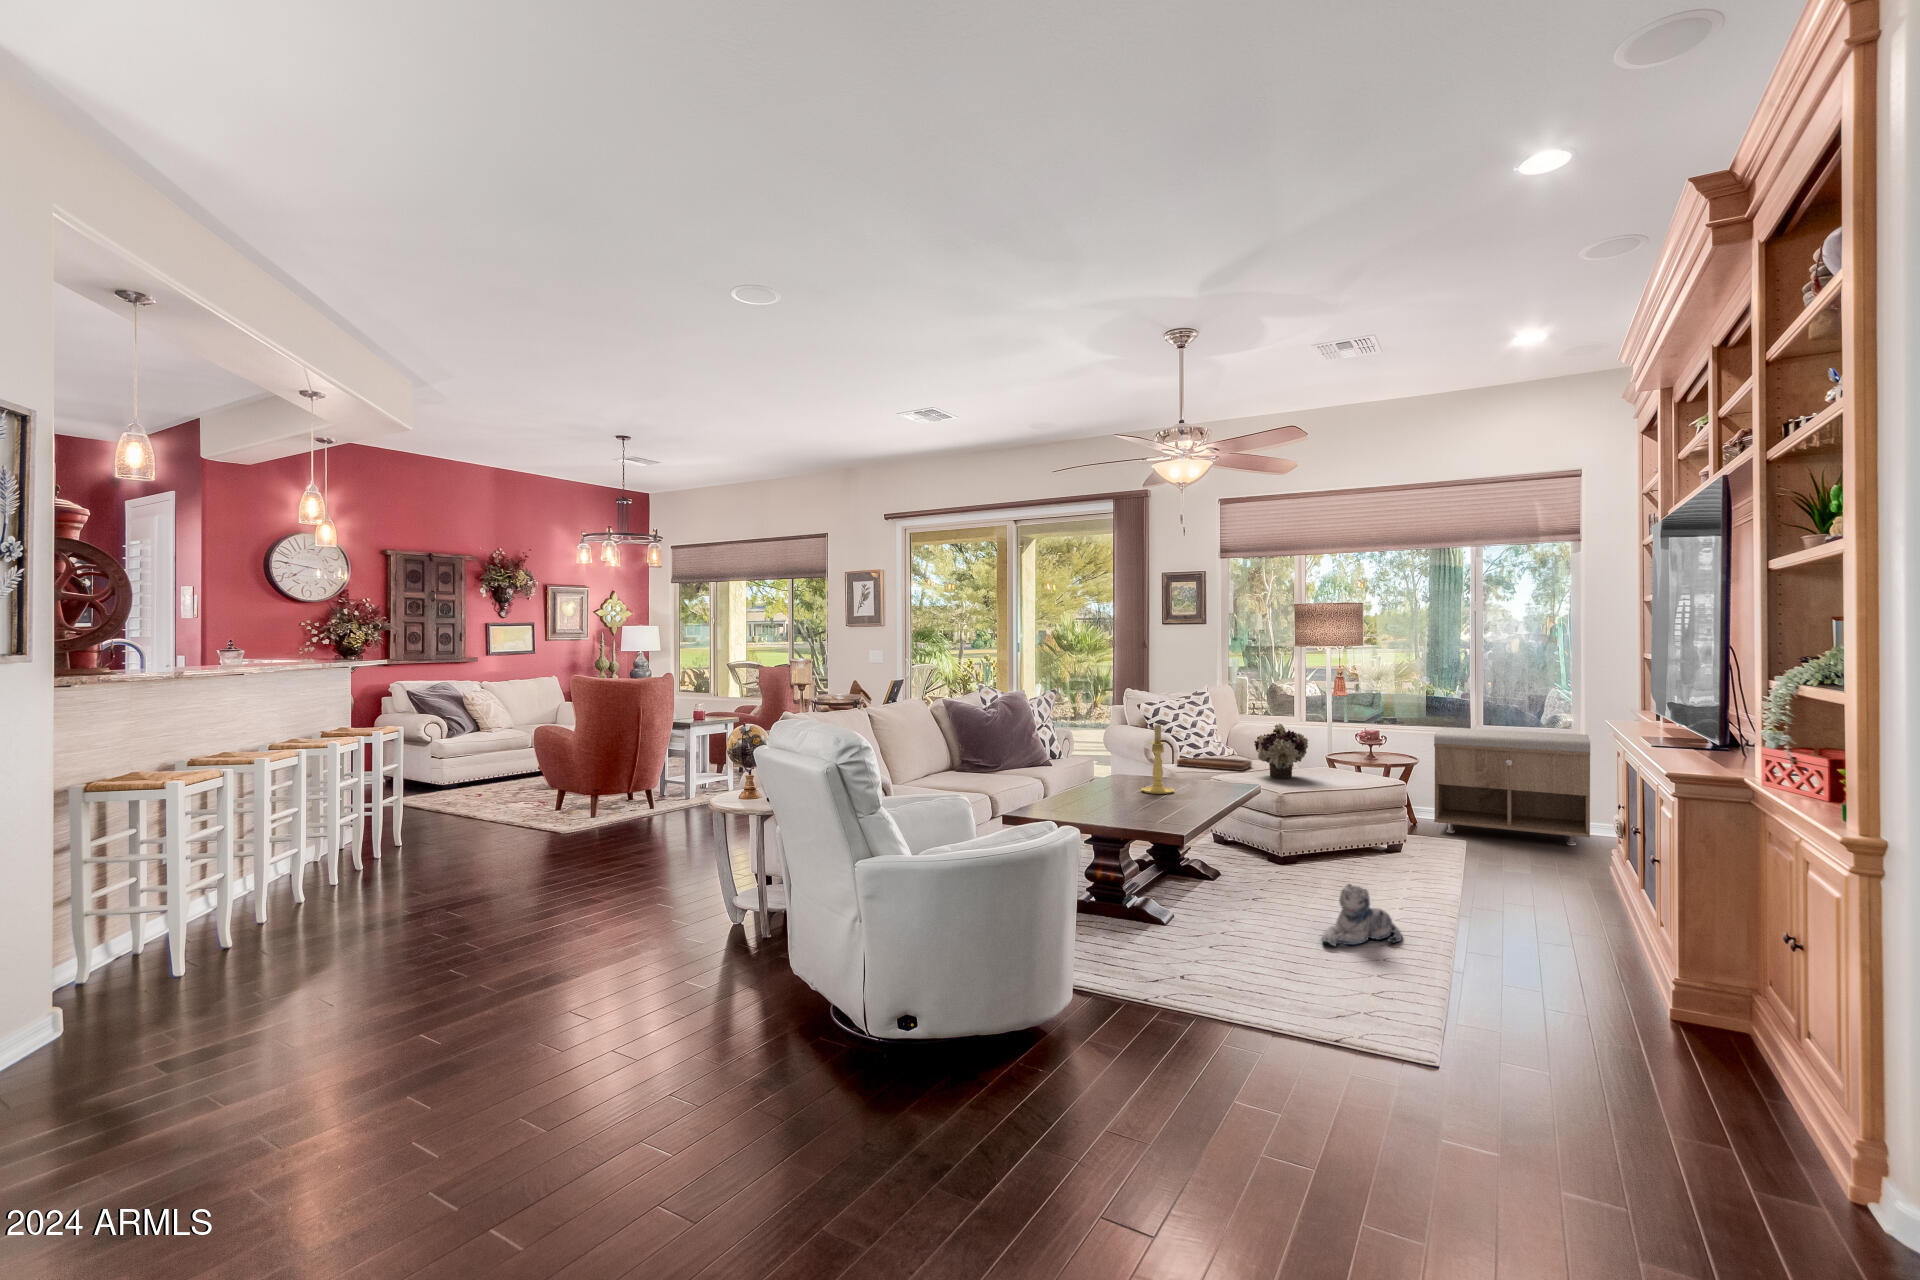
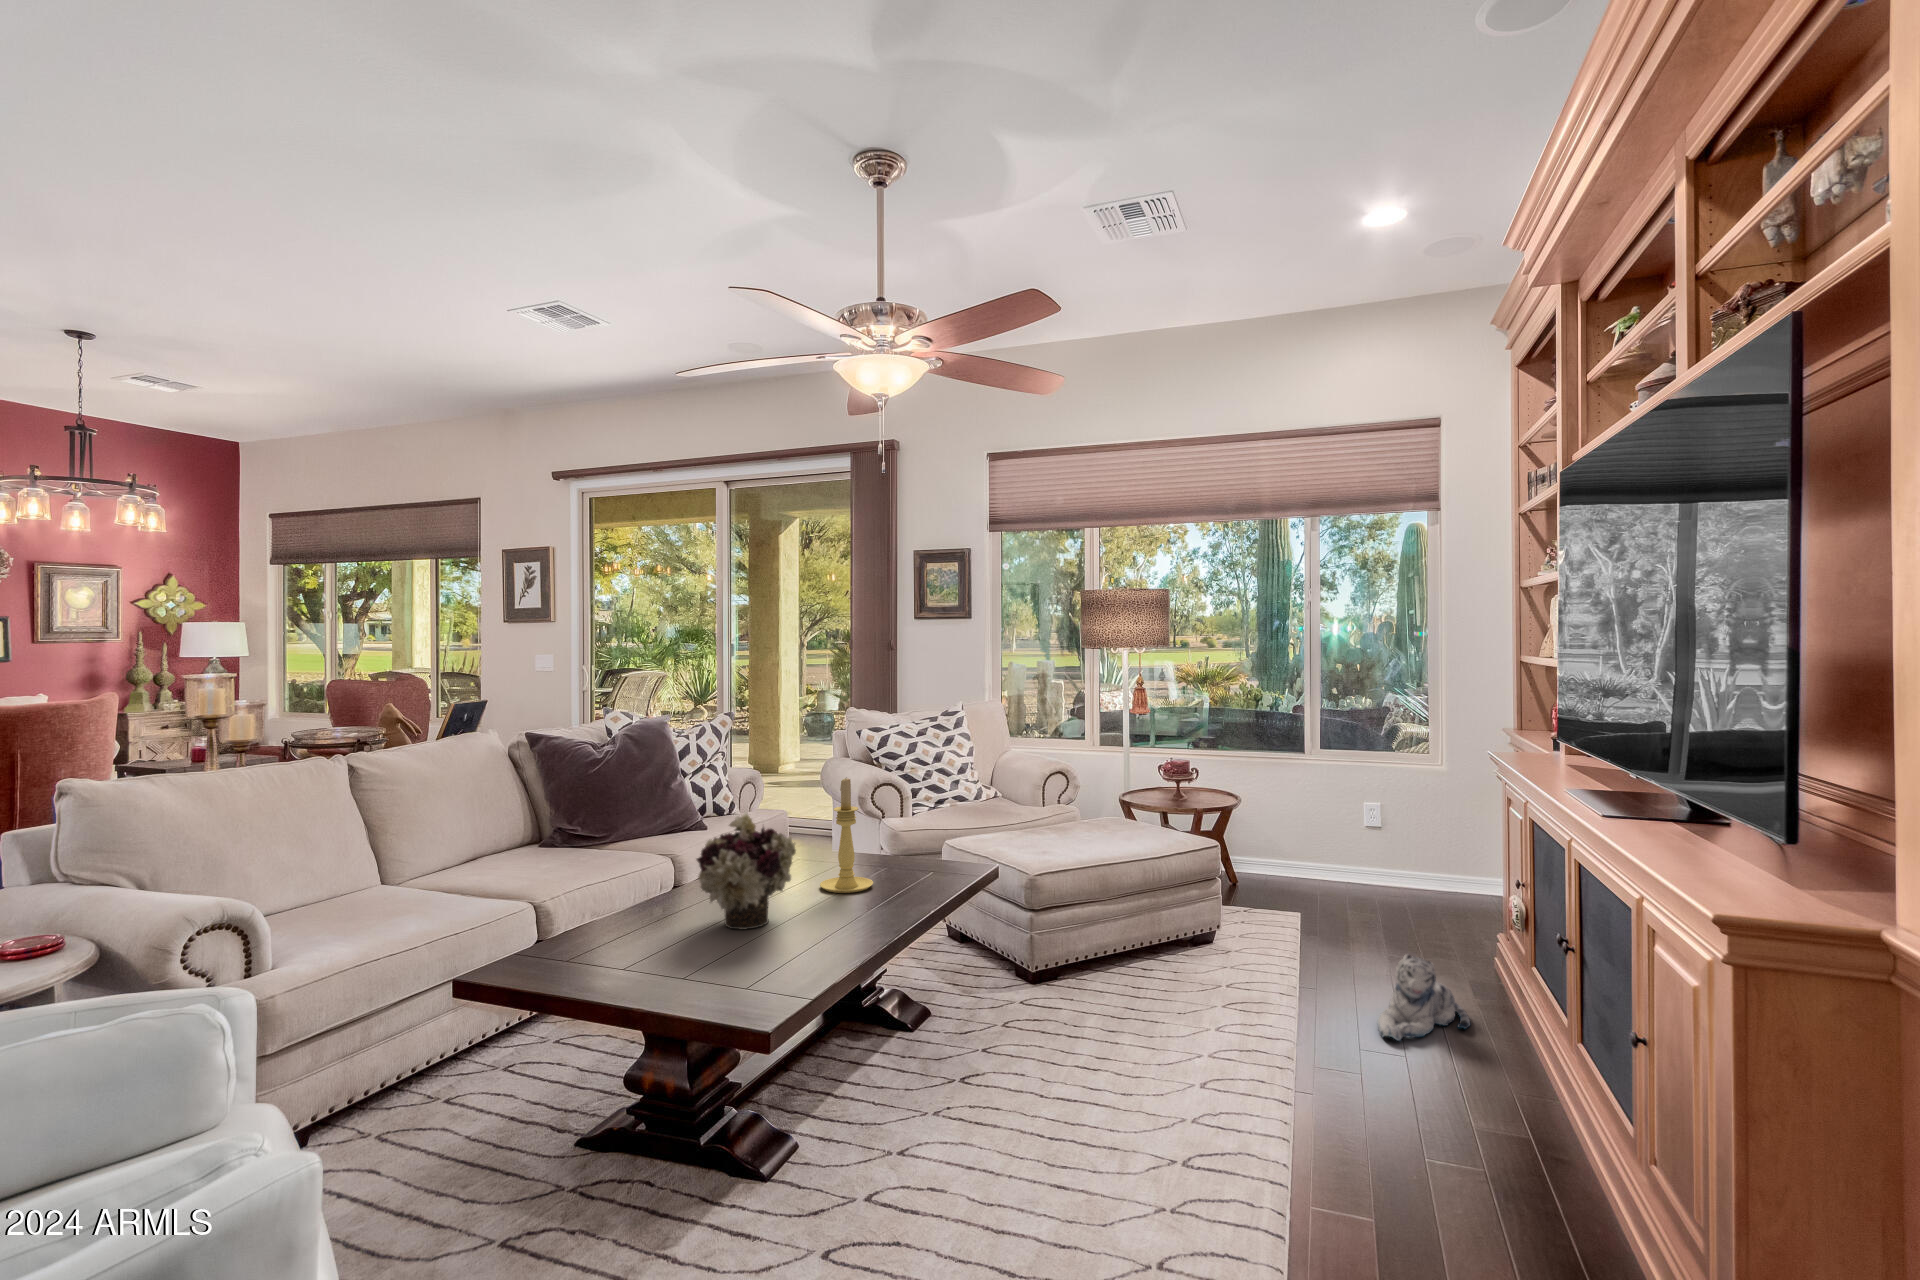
flower arrangement: present [1254,724,1308,779] -> present [697,813,796,929]
storage bench: present [1434,728,1590,846] -> none [1258,753,1454,913]
tray: present [1177,744,1252,771] -> none [909,789,1015,831]
plush toy: present [1321,884,1402,946] -> present [1378,955,1470,1041]

